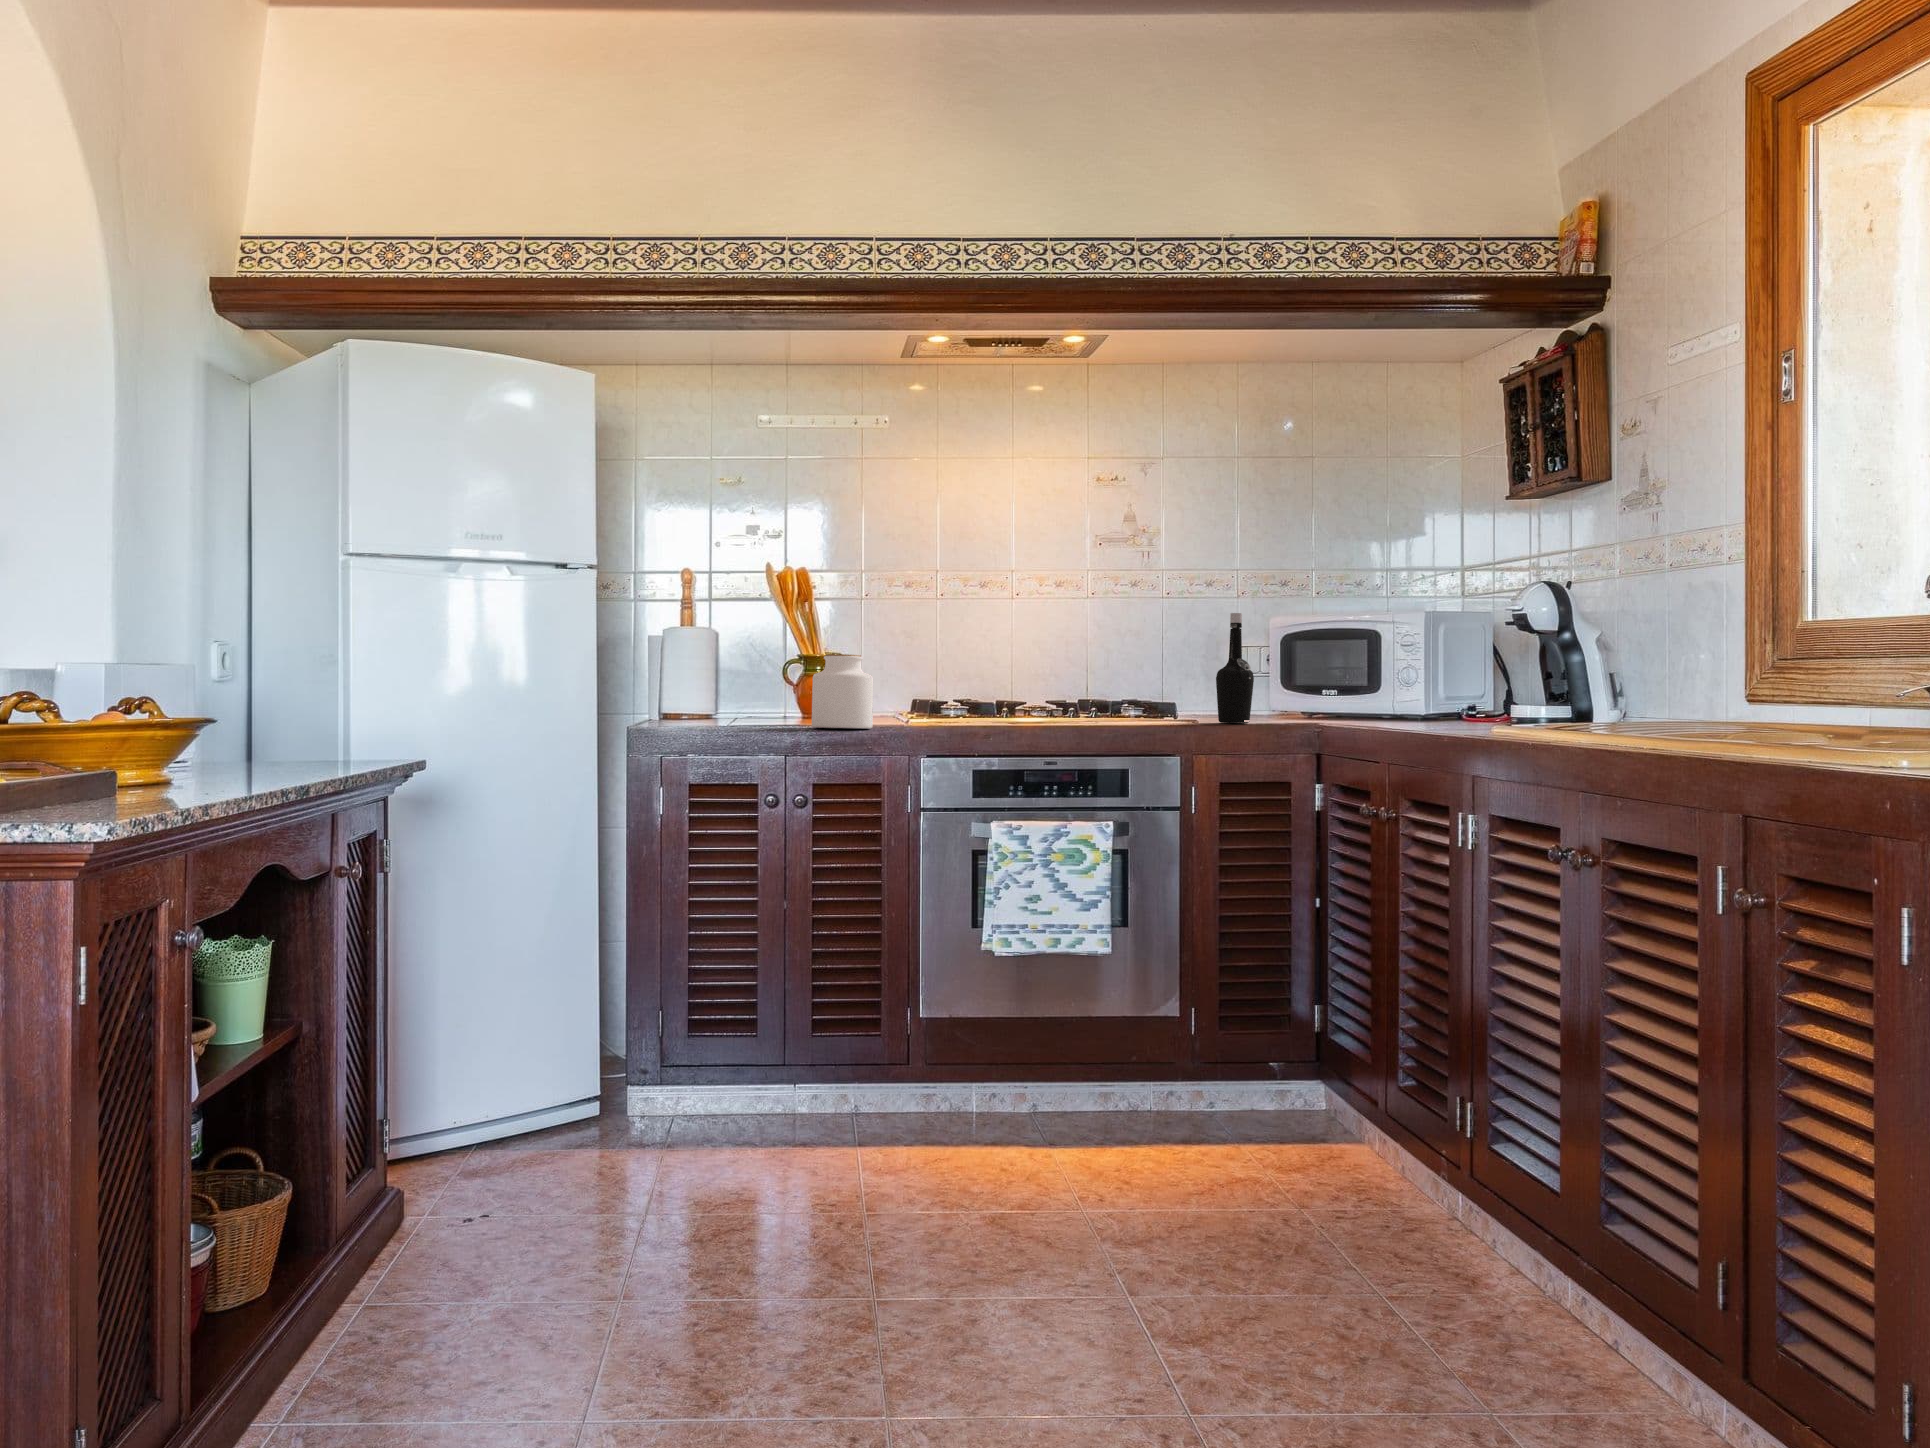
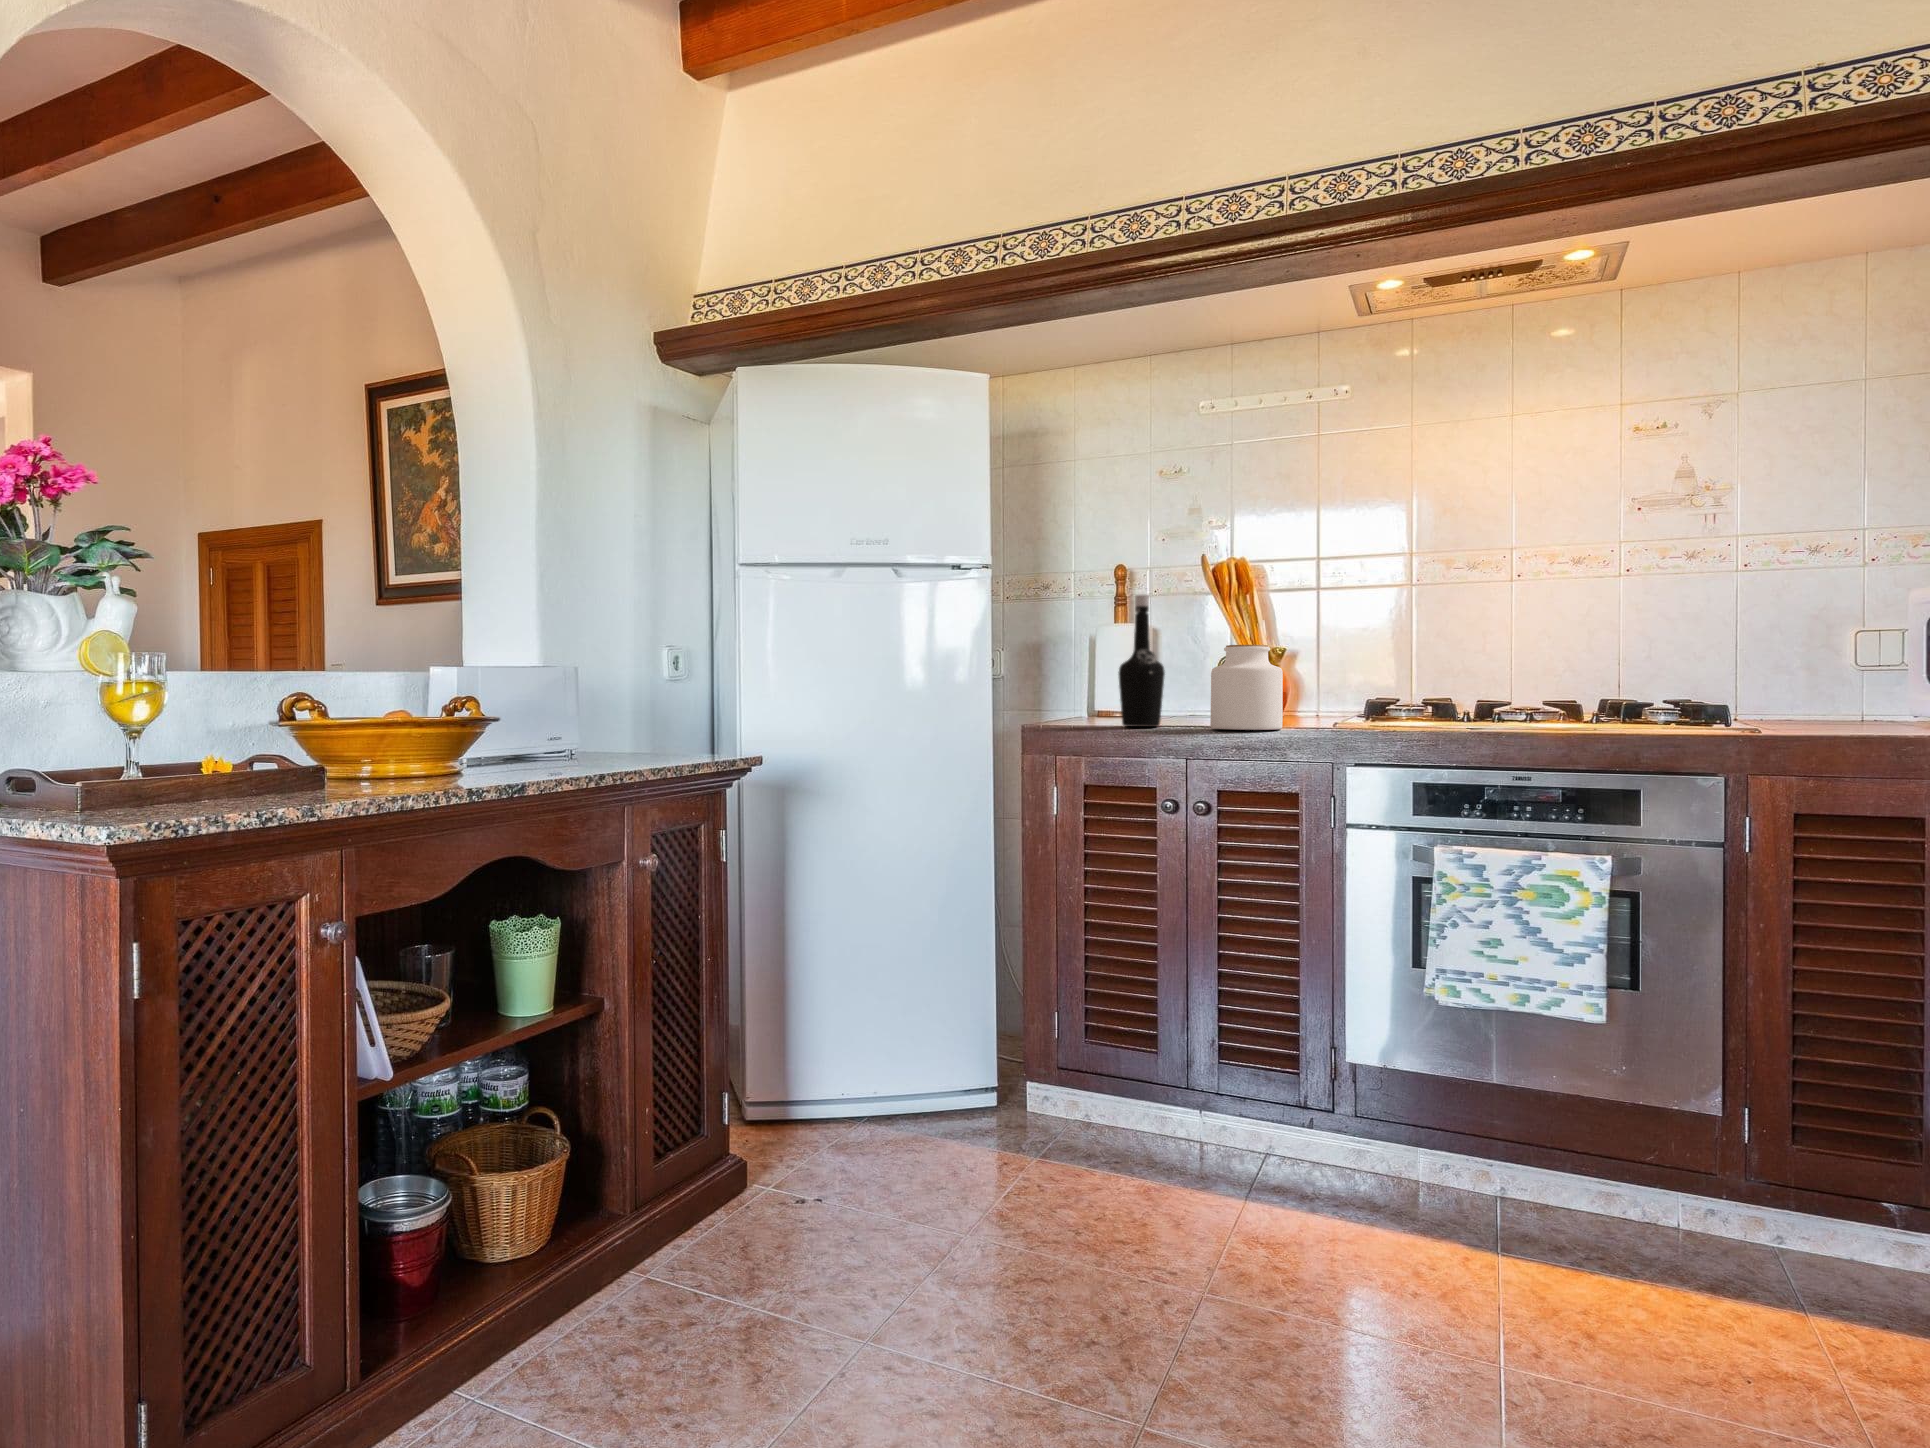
bottle: present [1216,613,1254,723] -> present [1118,595,1165,727]

